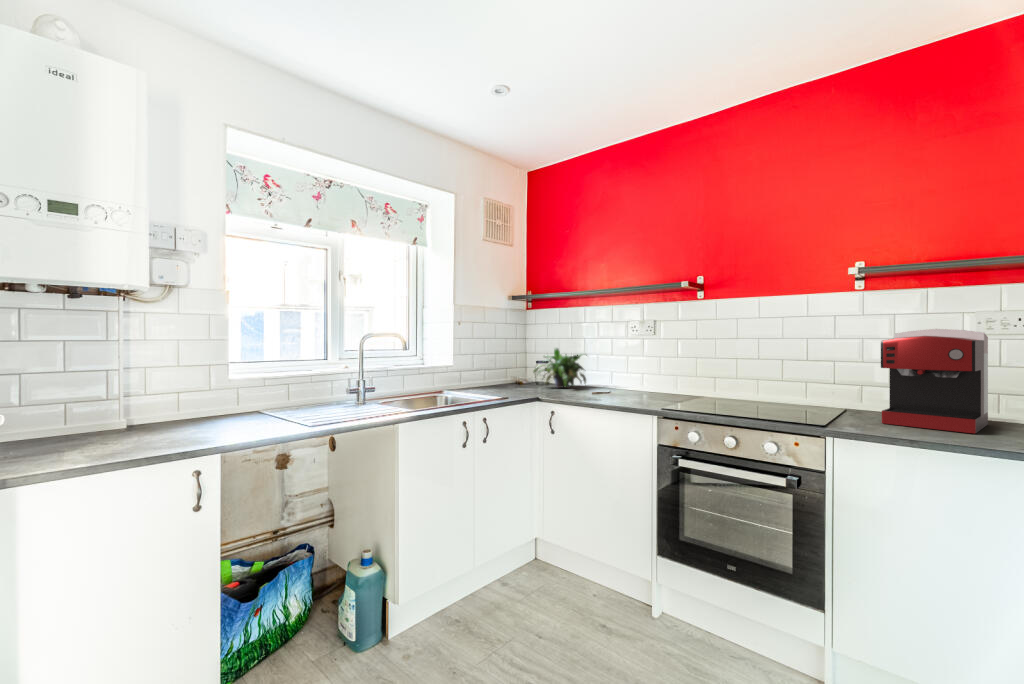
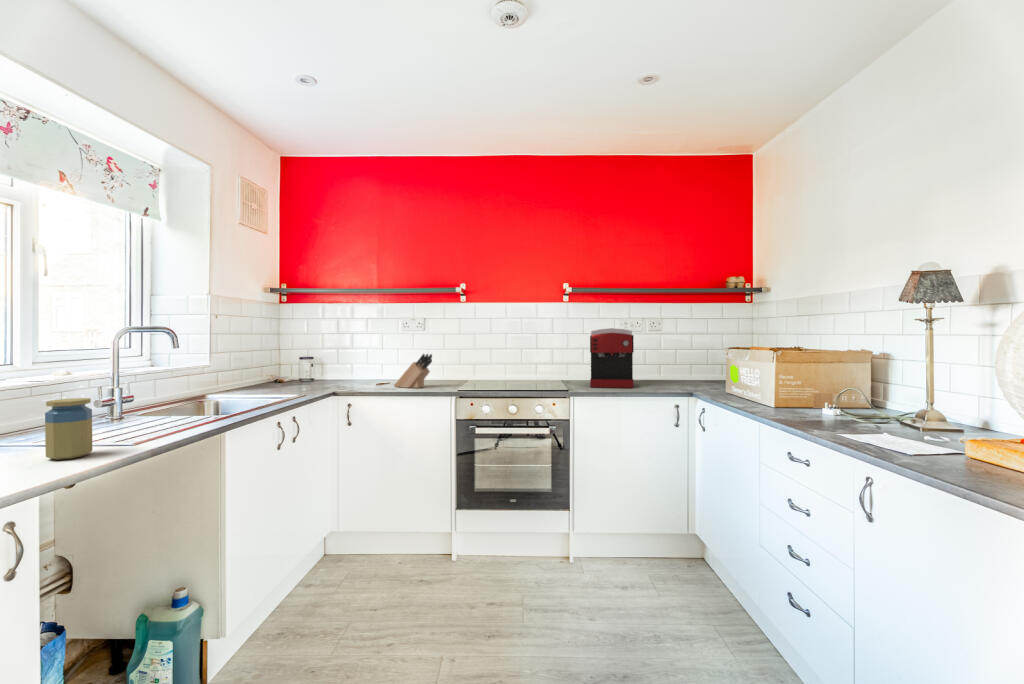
potted plant: present [534,348,586,388] -> none [306,343,362,384]
knife block: none [605,361,643,400] -> present [394,354,432,388]
jar: none [239,389,267,436] -> present [45,398,92,460]

